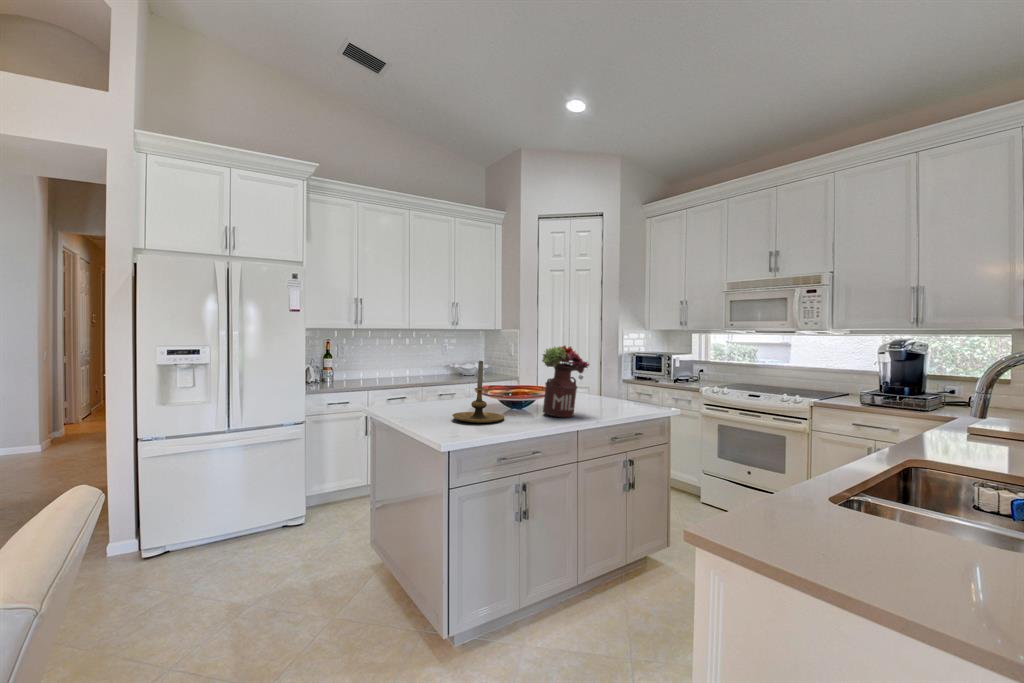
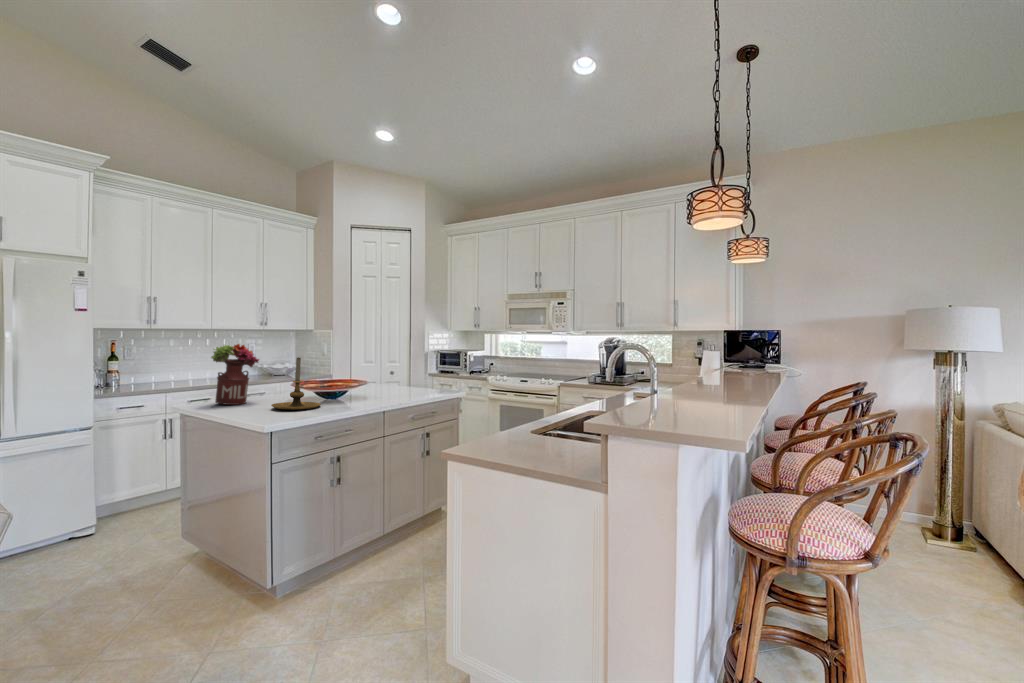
flower arrangement: present [542,345,589,417] -> present [211,344,259,405]

